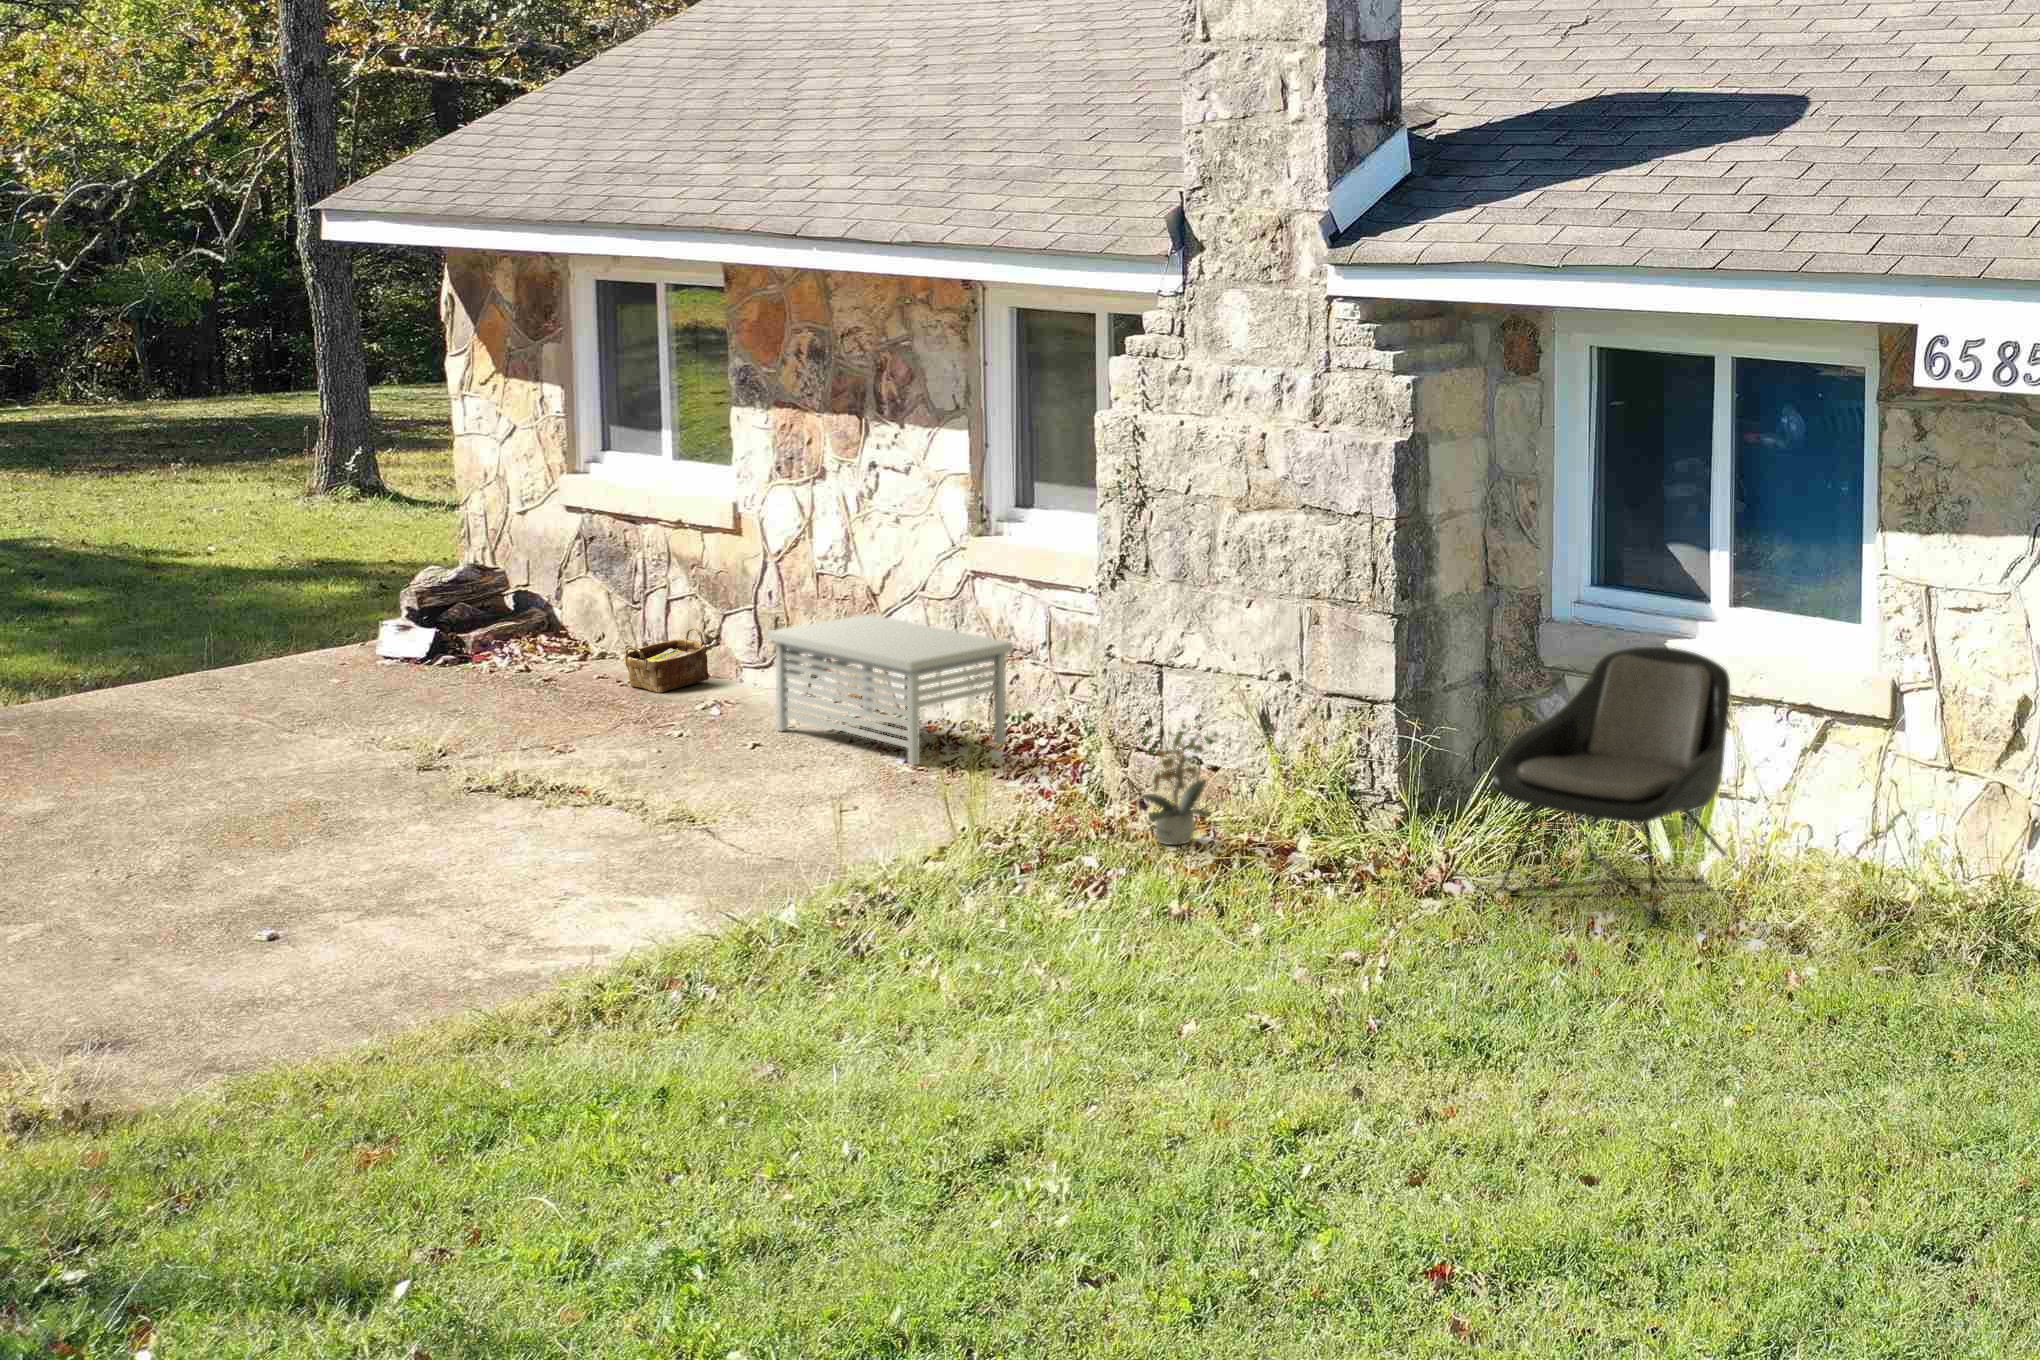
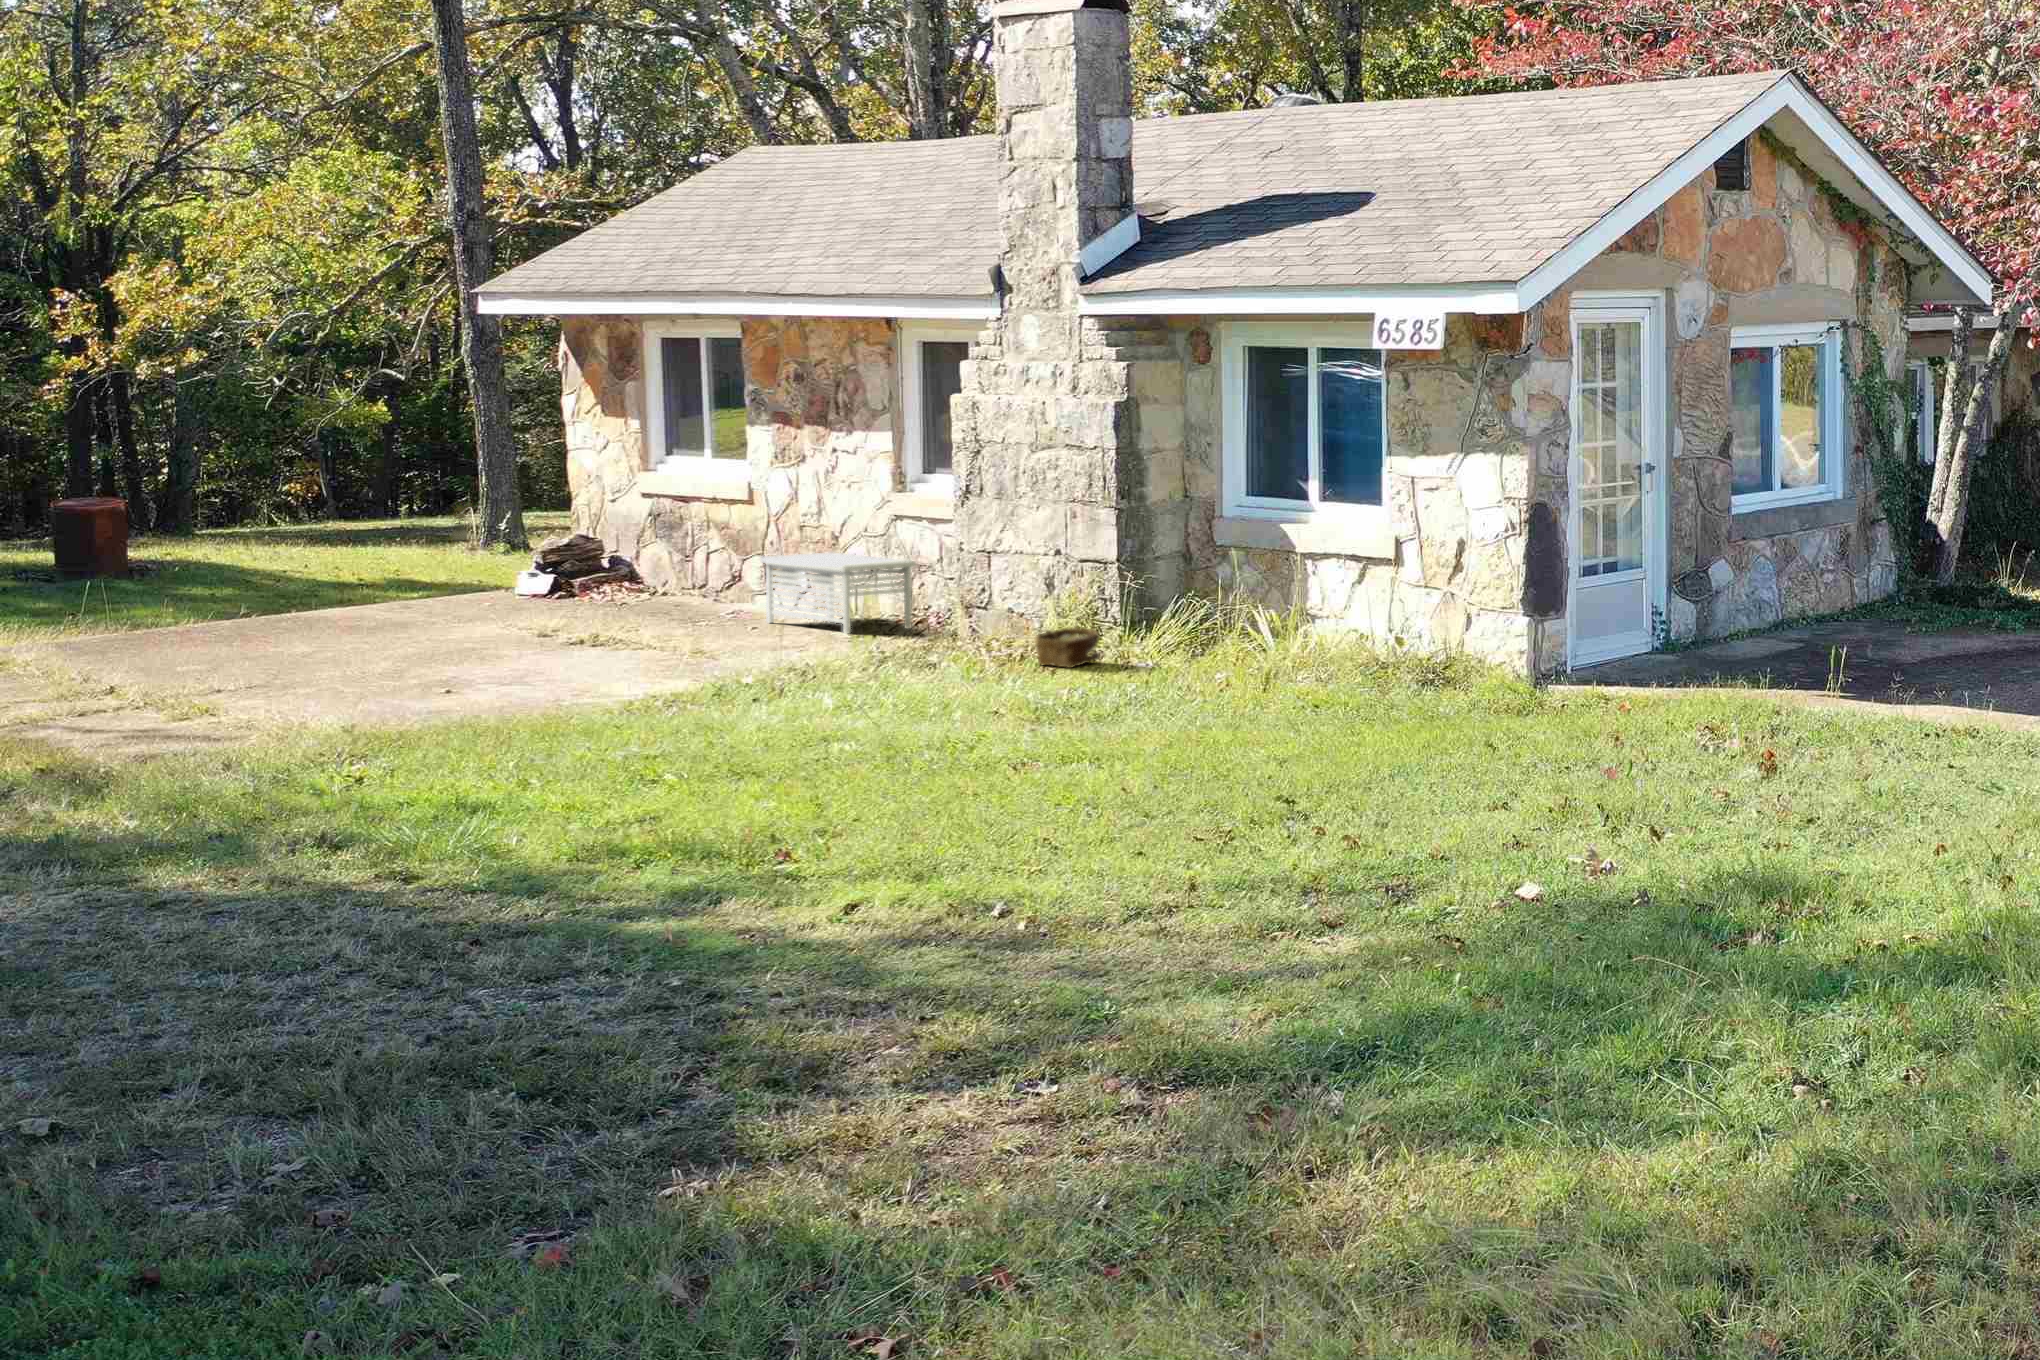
woven basket: present [624,628,709,693] -> present [1035,619,1100,668]
lounge chair: present [1493,647,1730,926] -> none [1159,527,1316,680]
potted plant: present [1138,724,1218,845] -> present [452,503,472,541]

